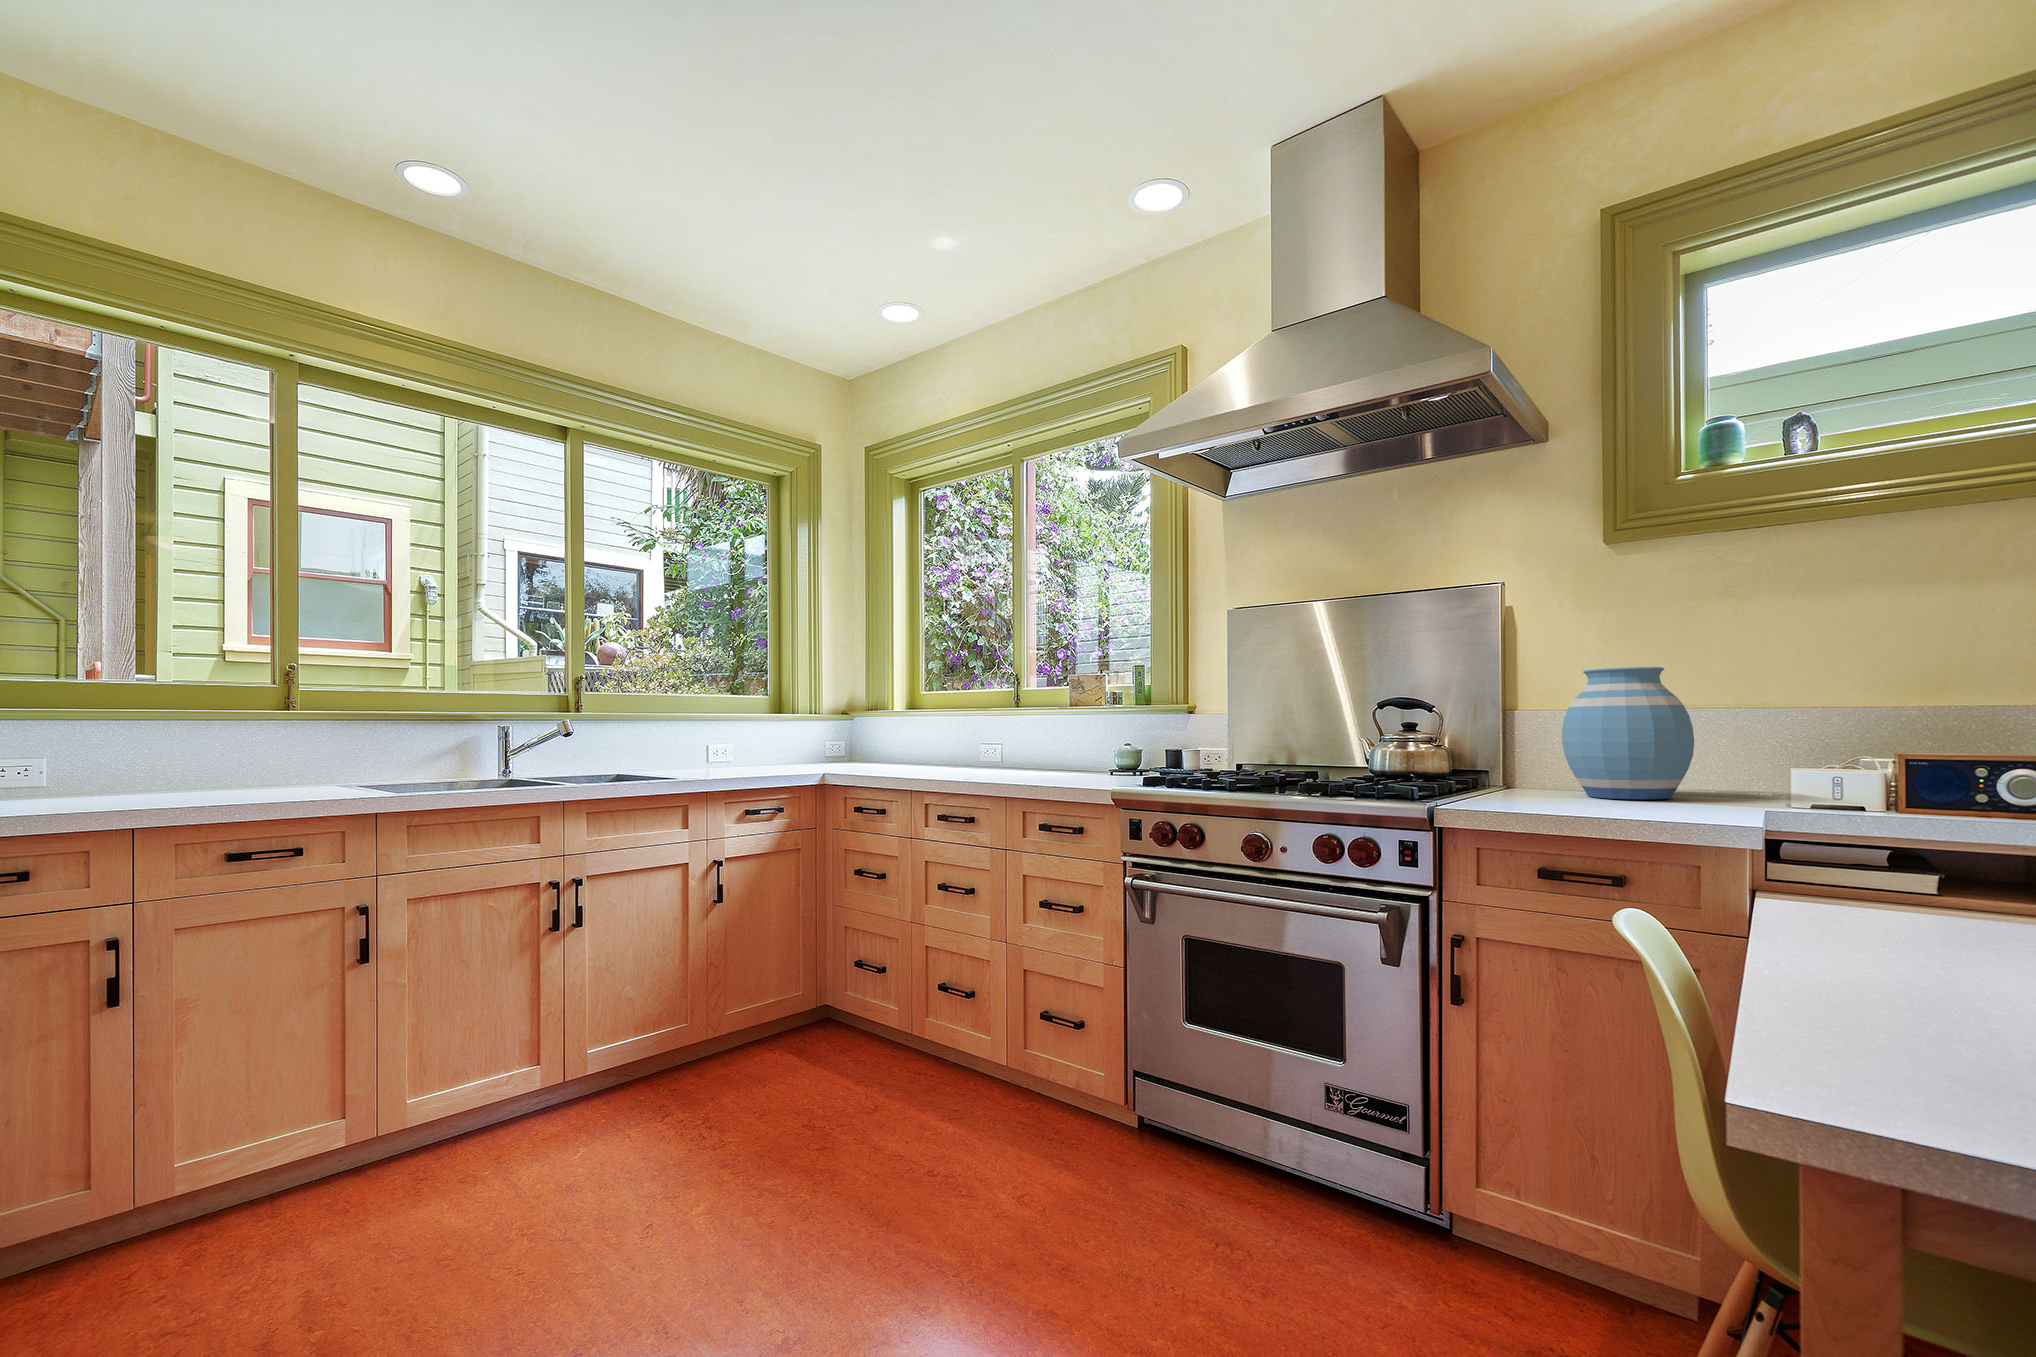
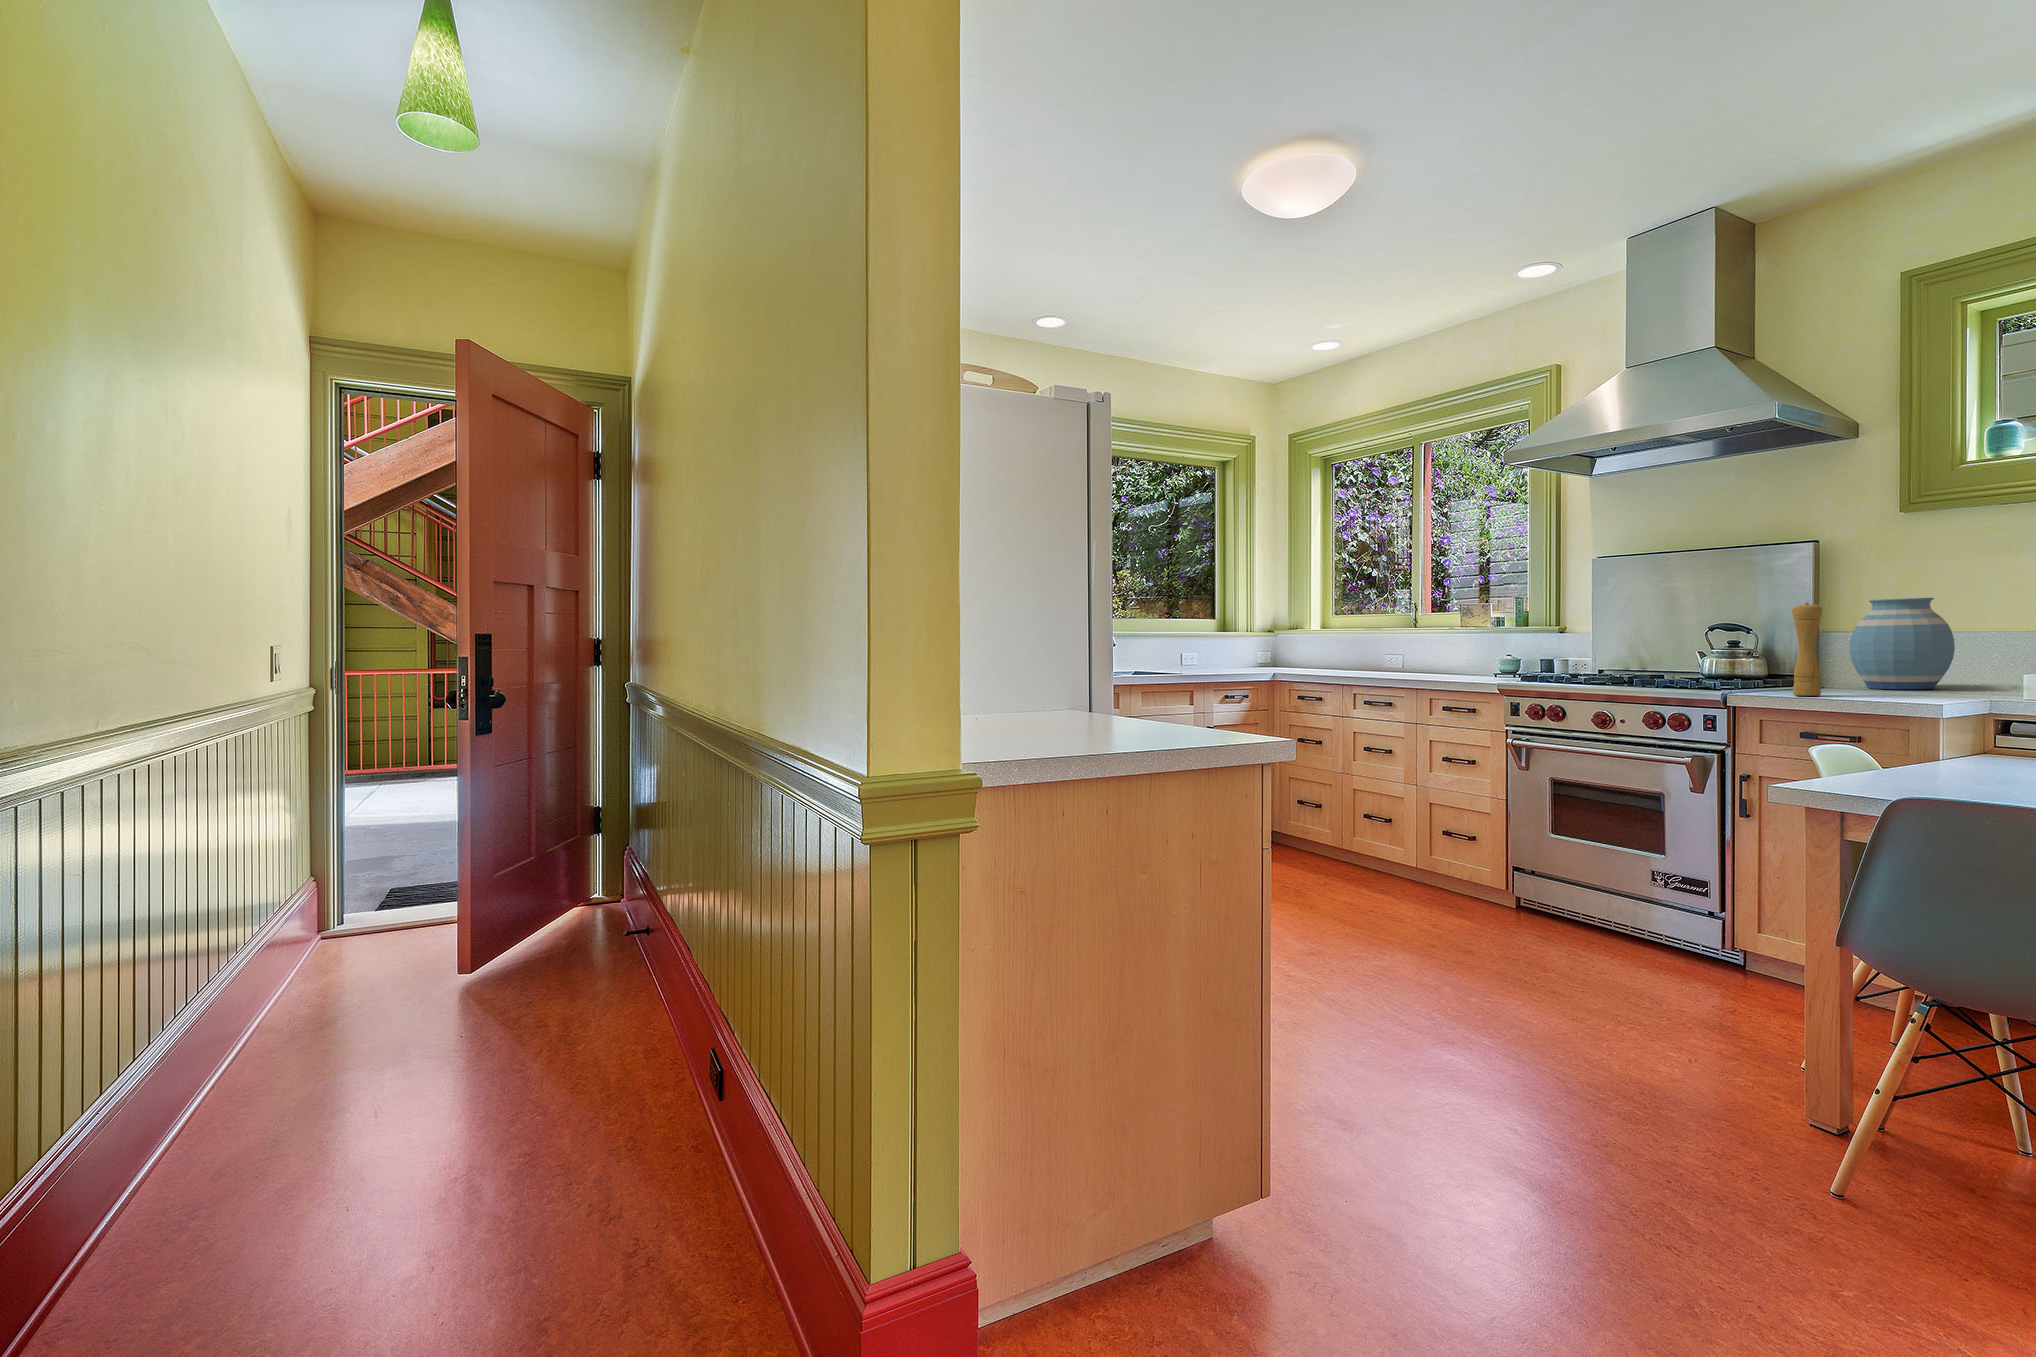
pepper mill: none [1513,667,1558,812] -> present [1792,603,1822,696]

